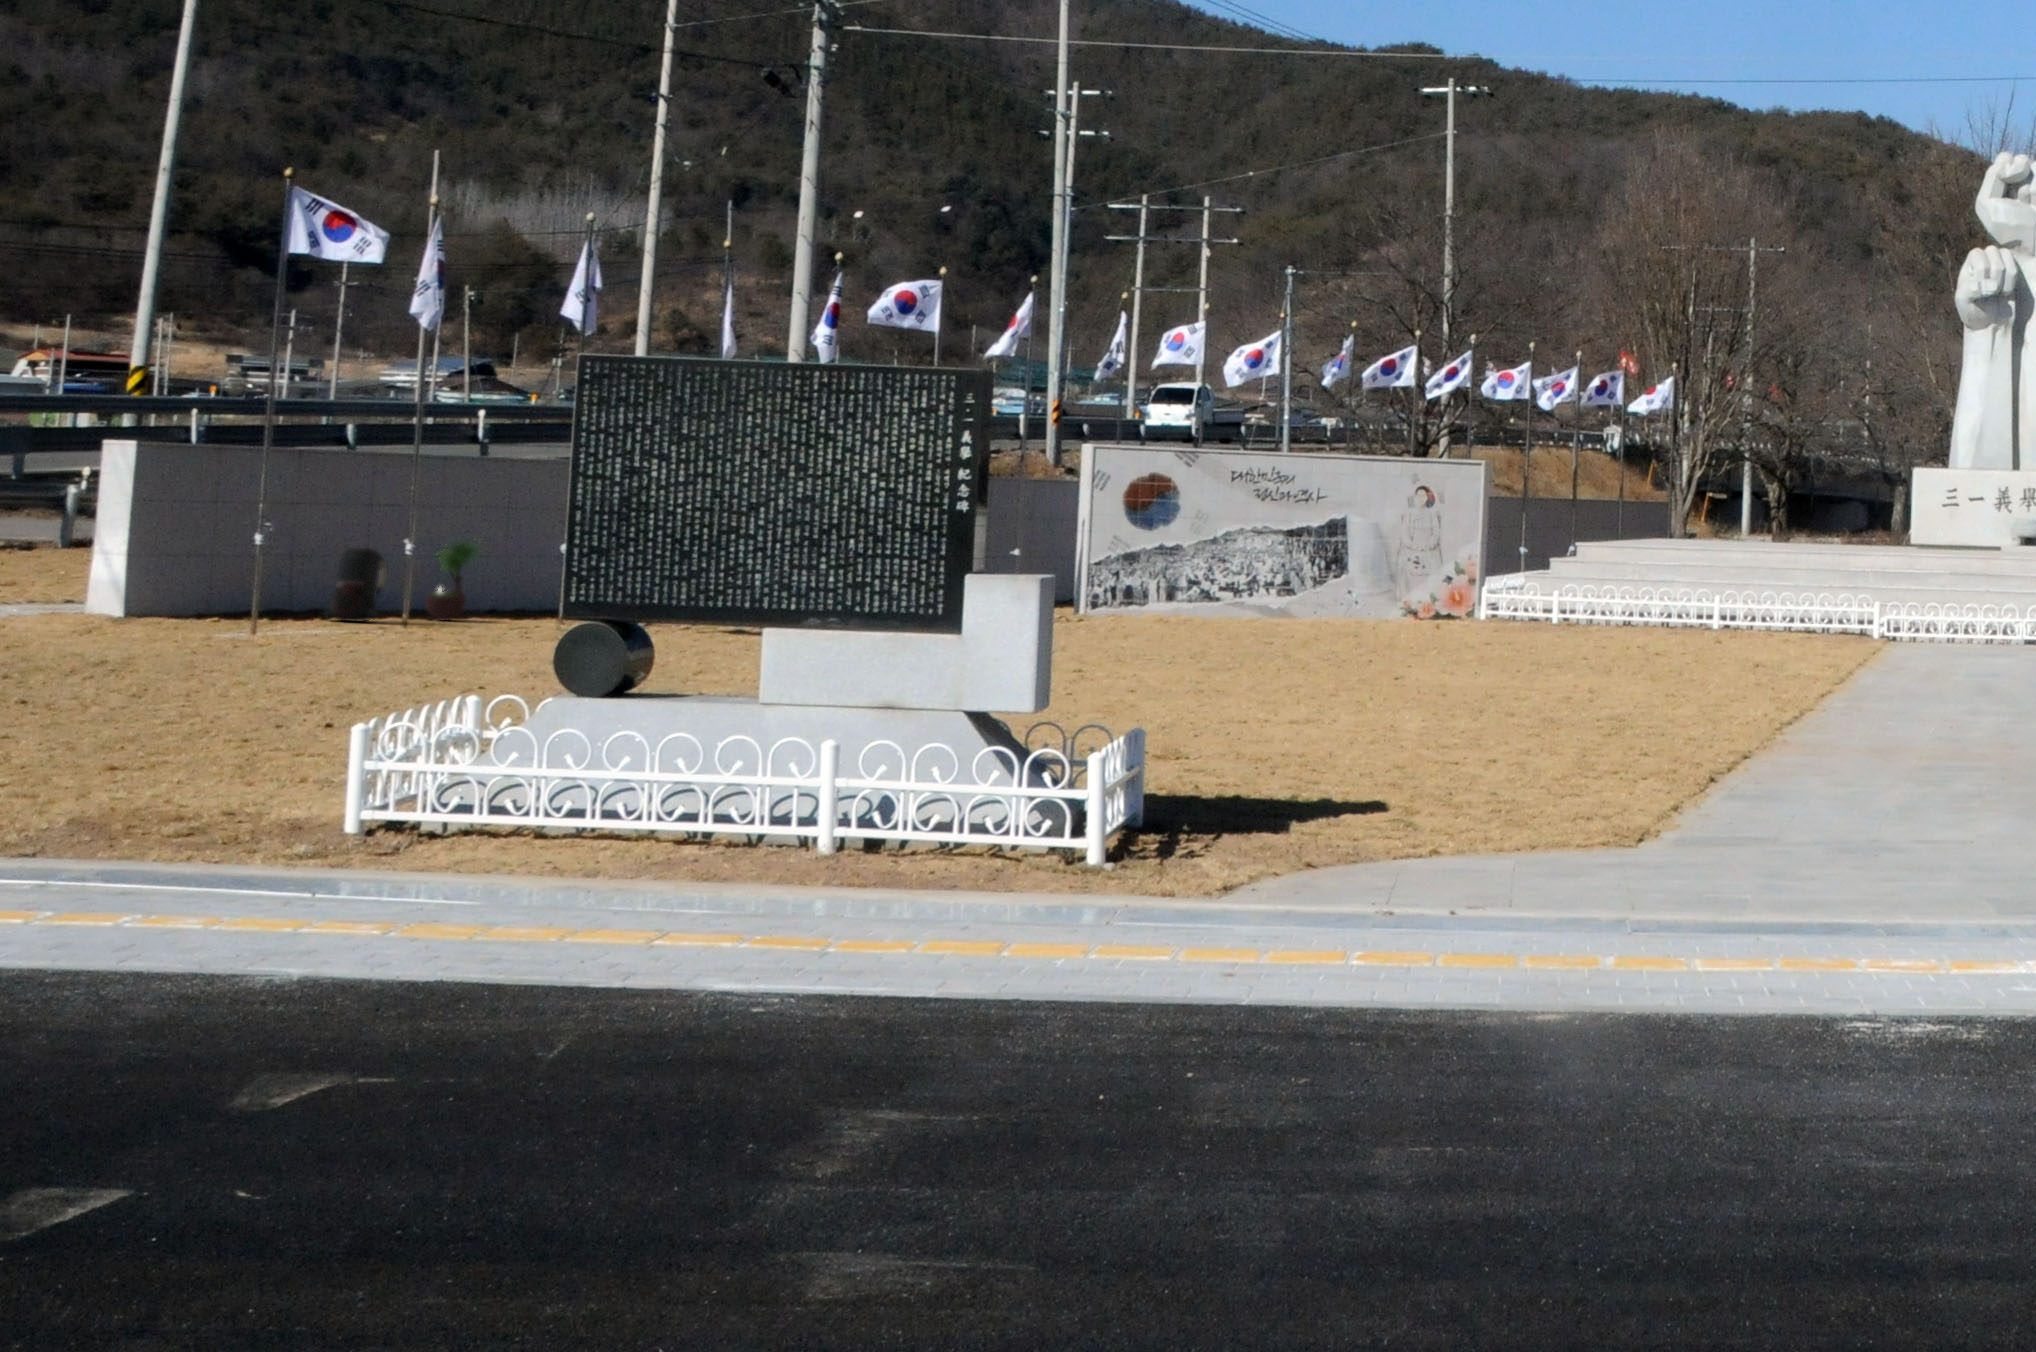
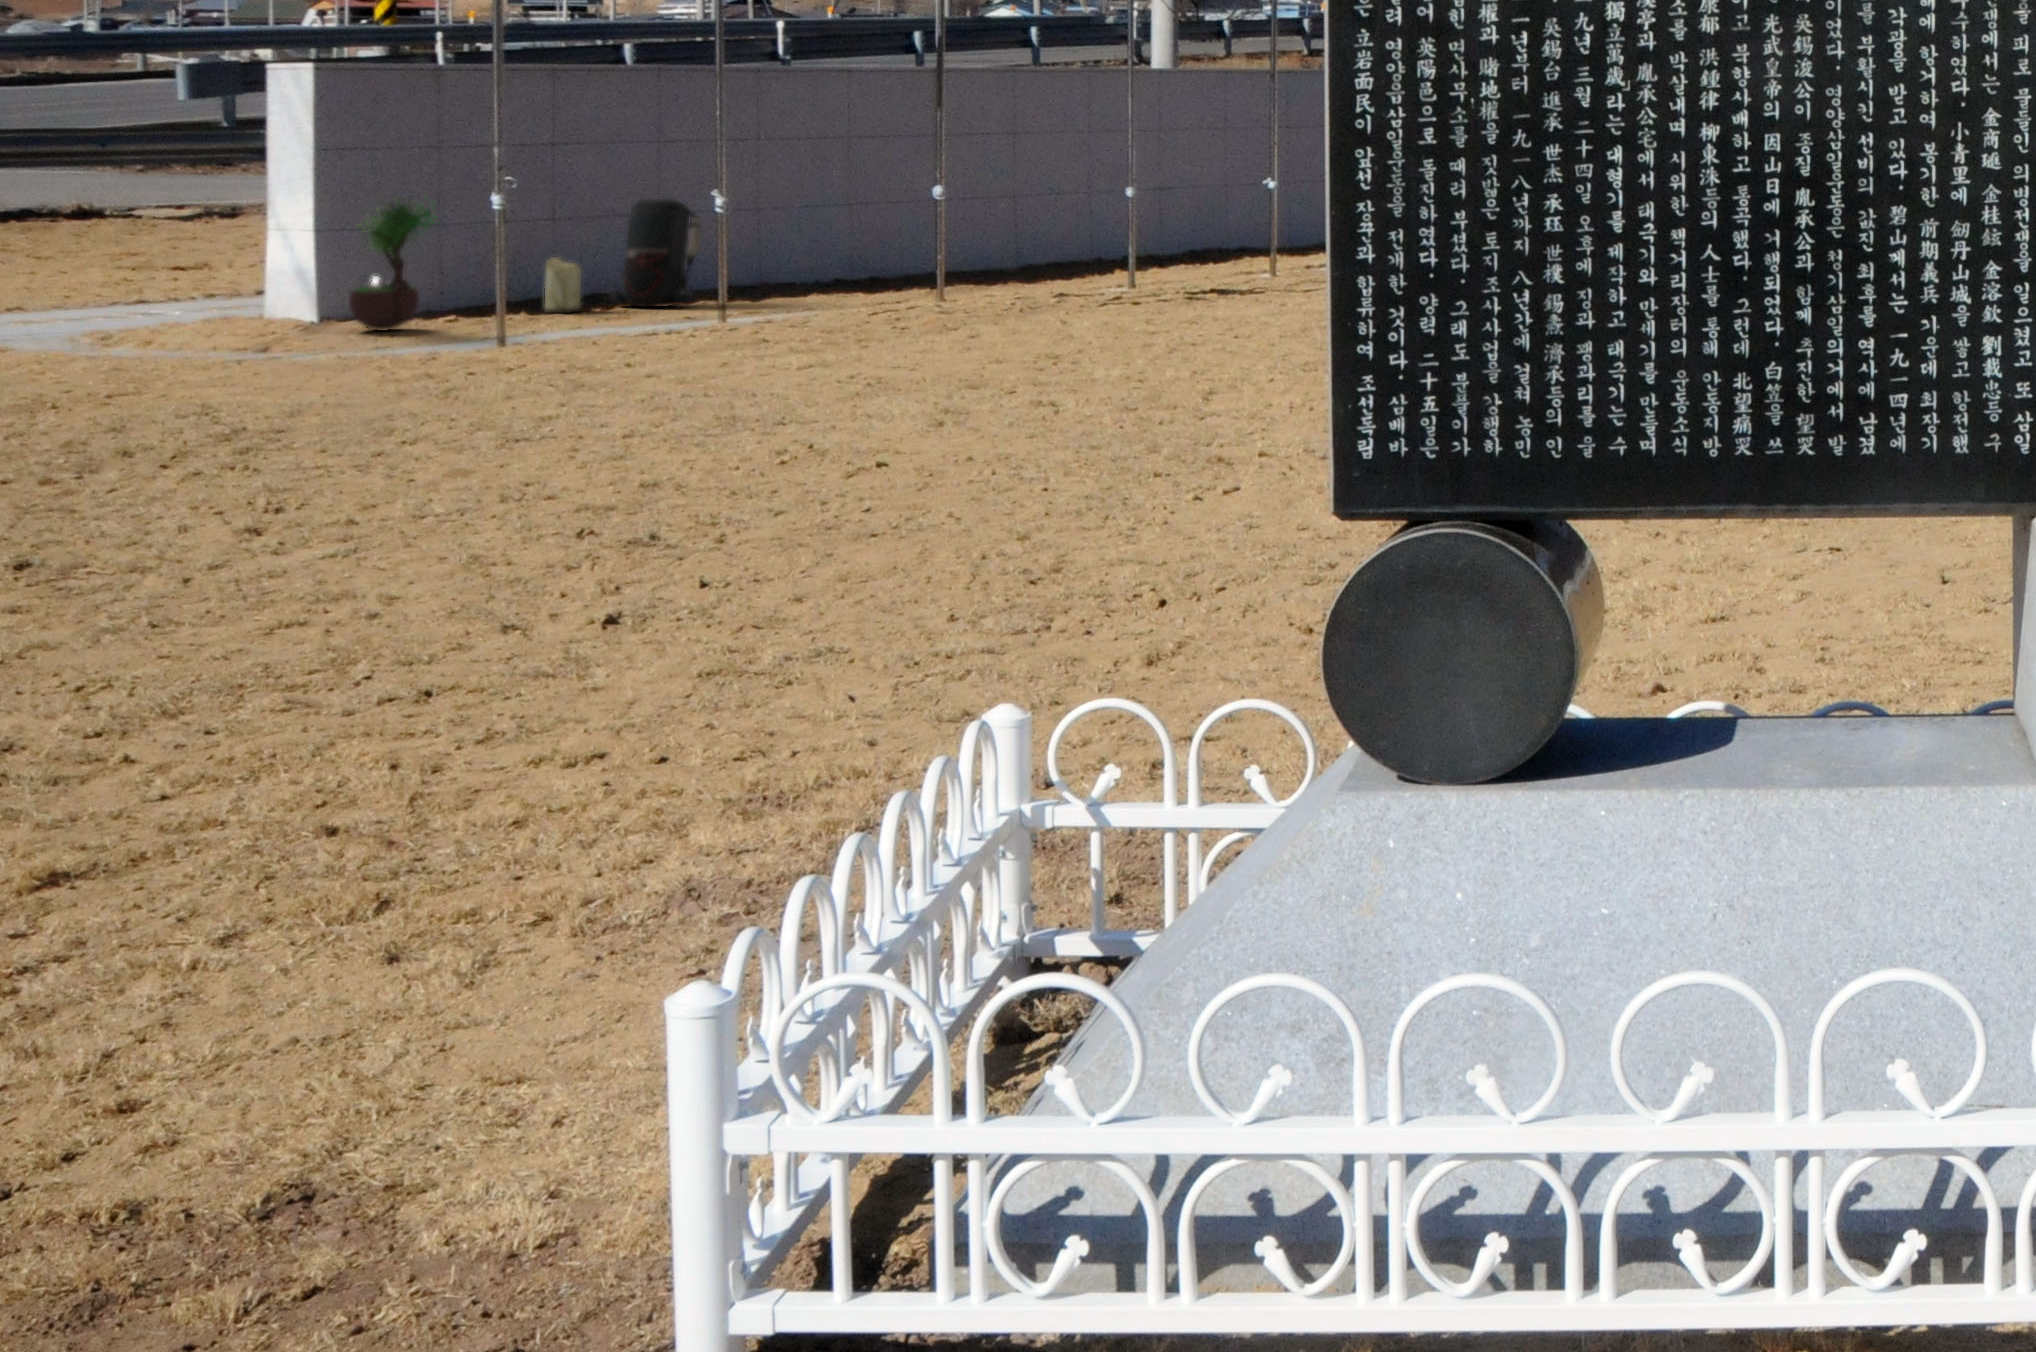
potted tree: present [426,540,481,621] -> present [349,196,440,331]
watering can: none [280,579,306,622] -> present [544,257,581,313]

